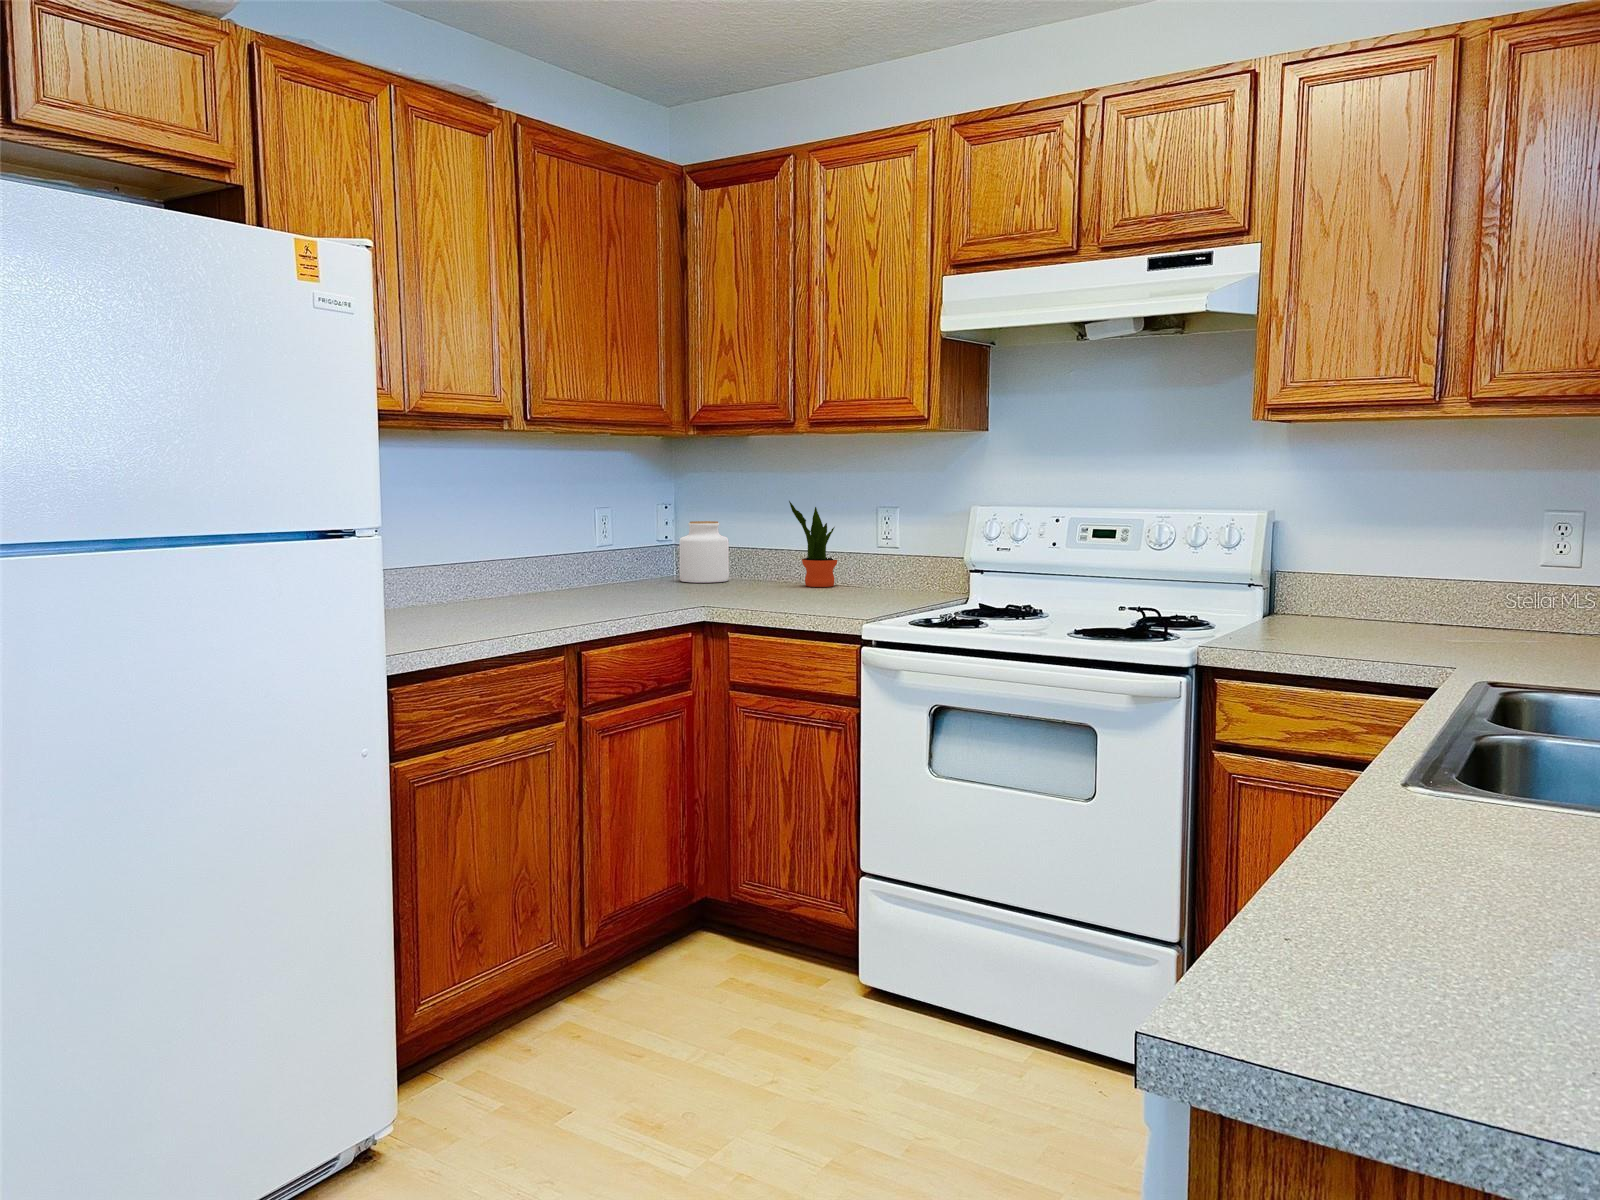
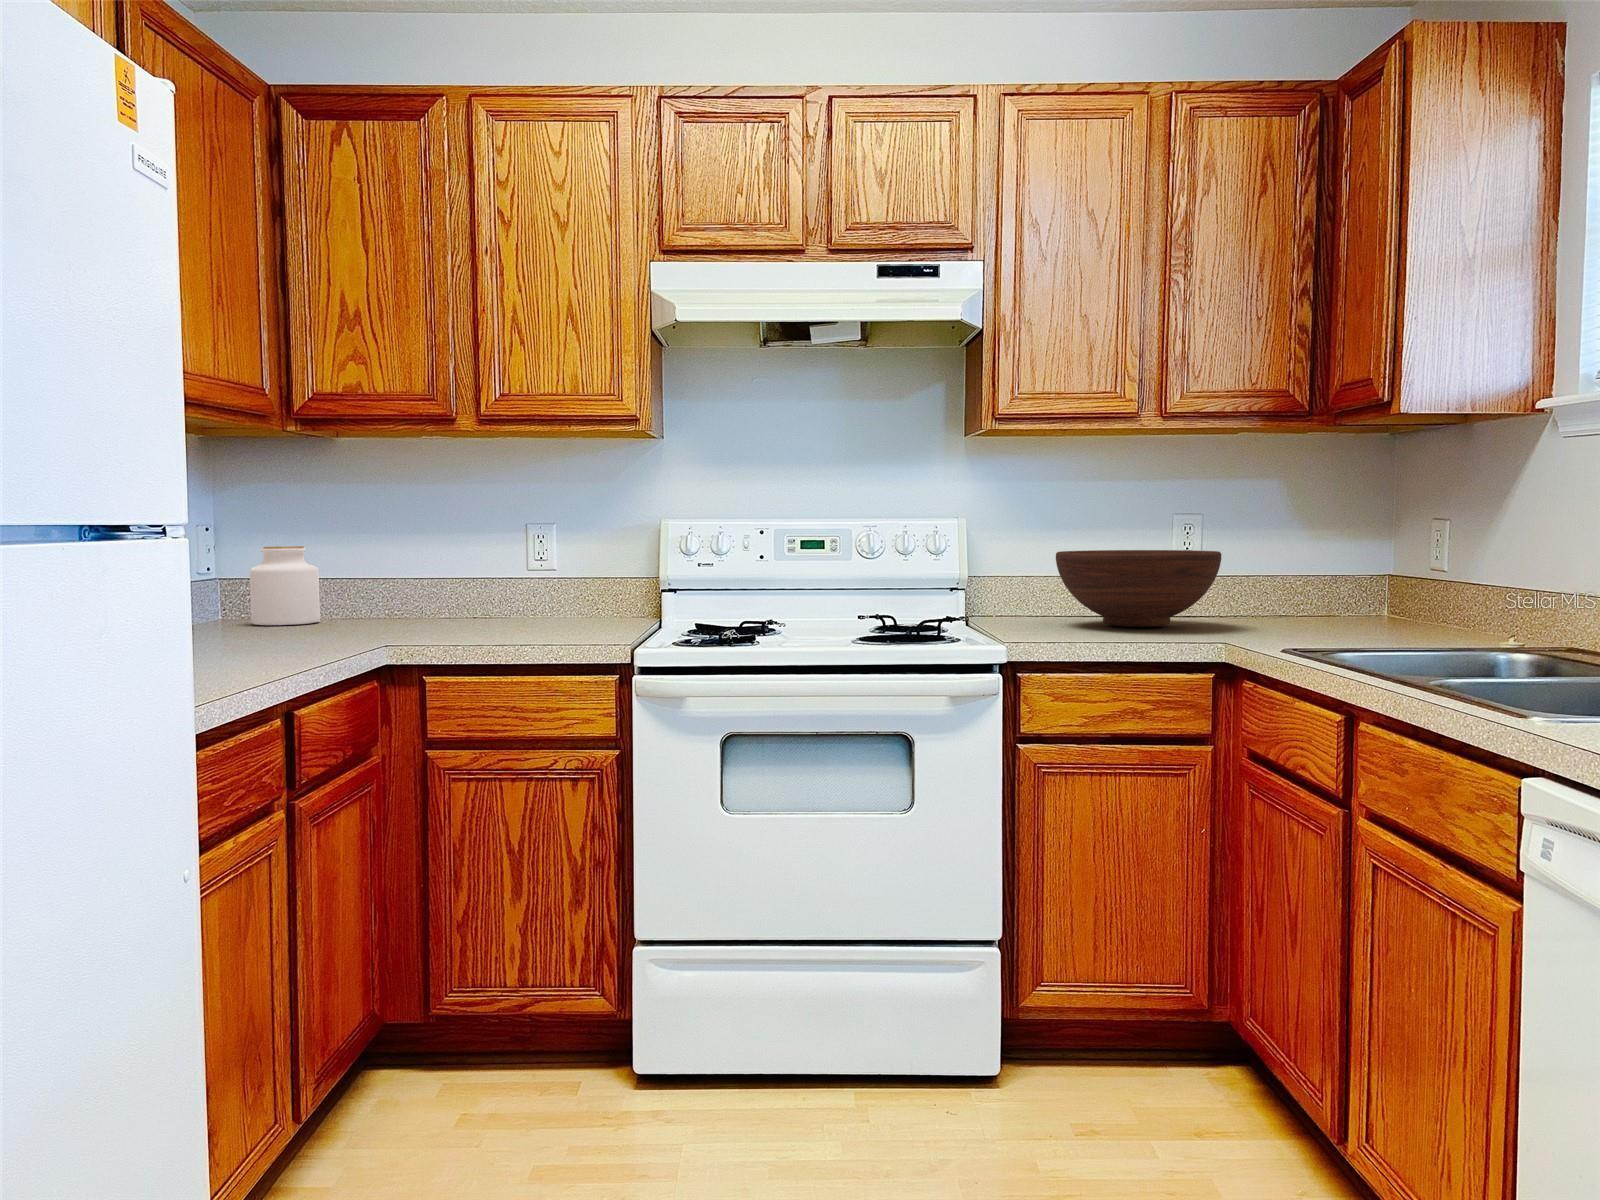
potted plant: present [789,501,837,587] -> none [417,516,475,621]
fruit bowl: none [1324,553,1529,644] -> present [1056,550,1221,627]

